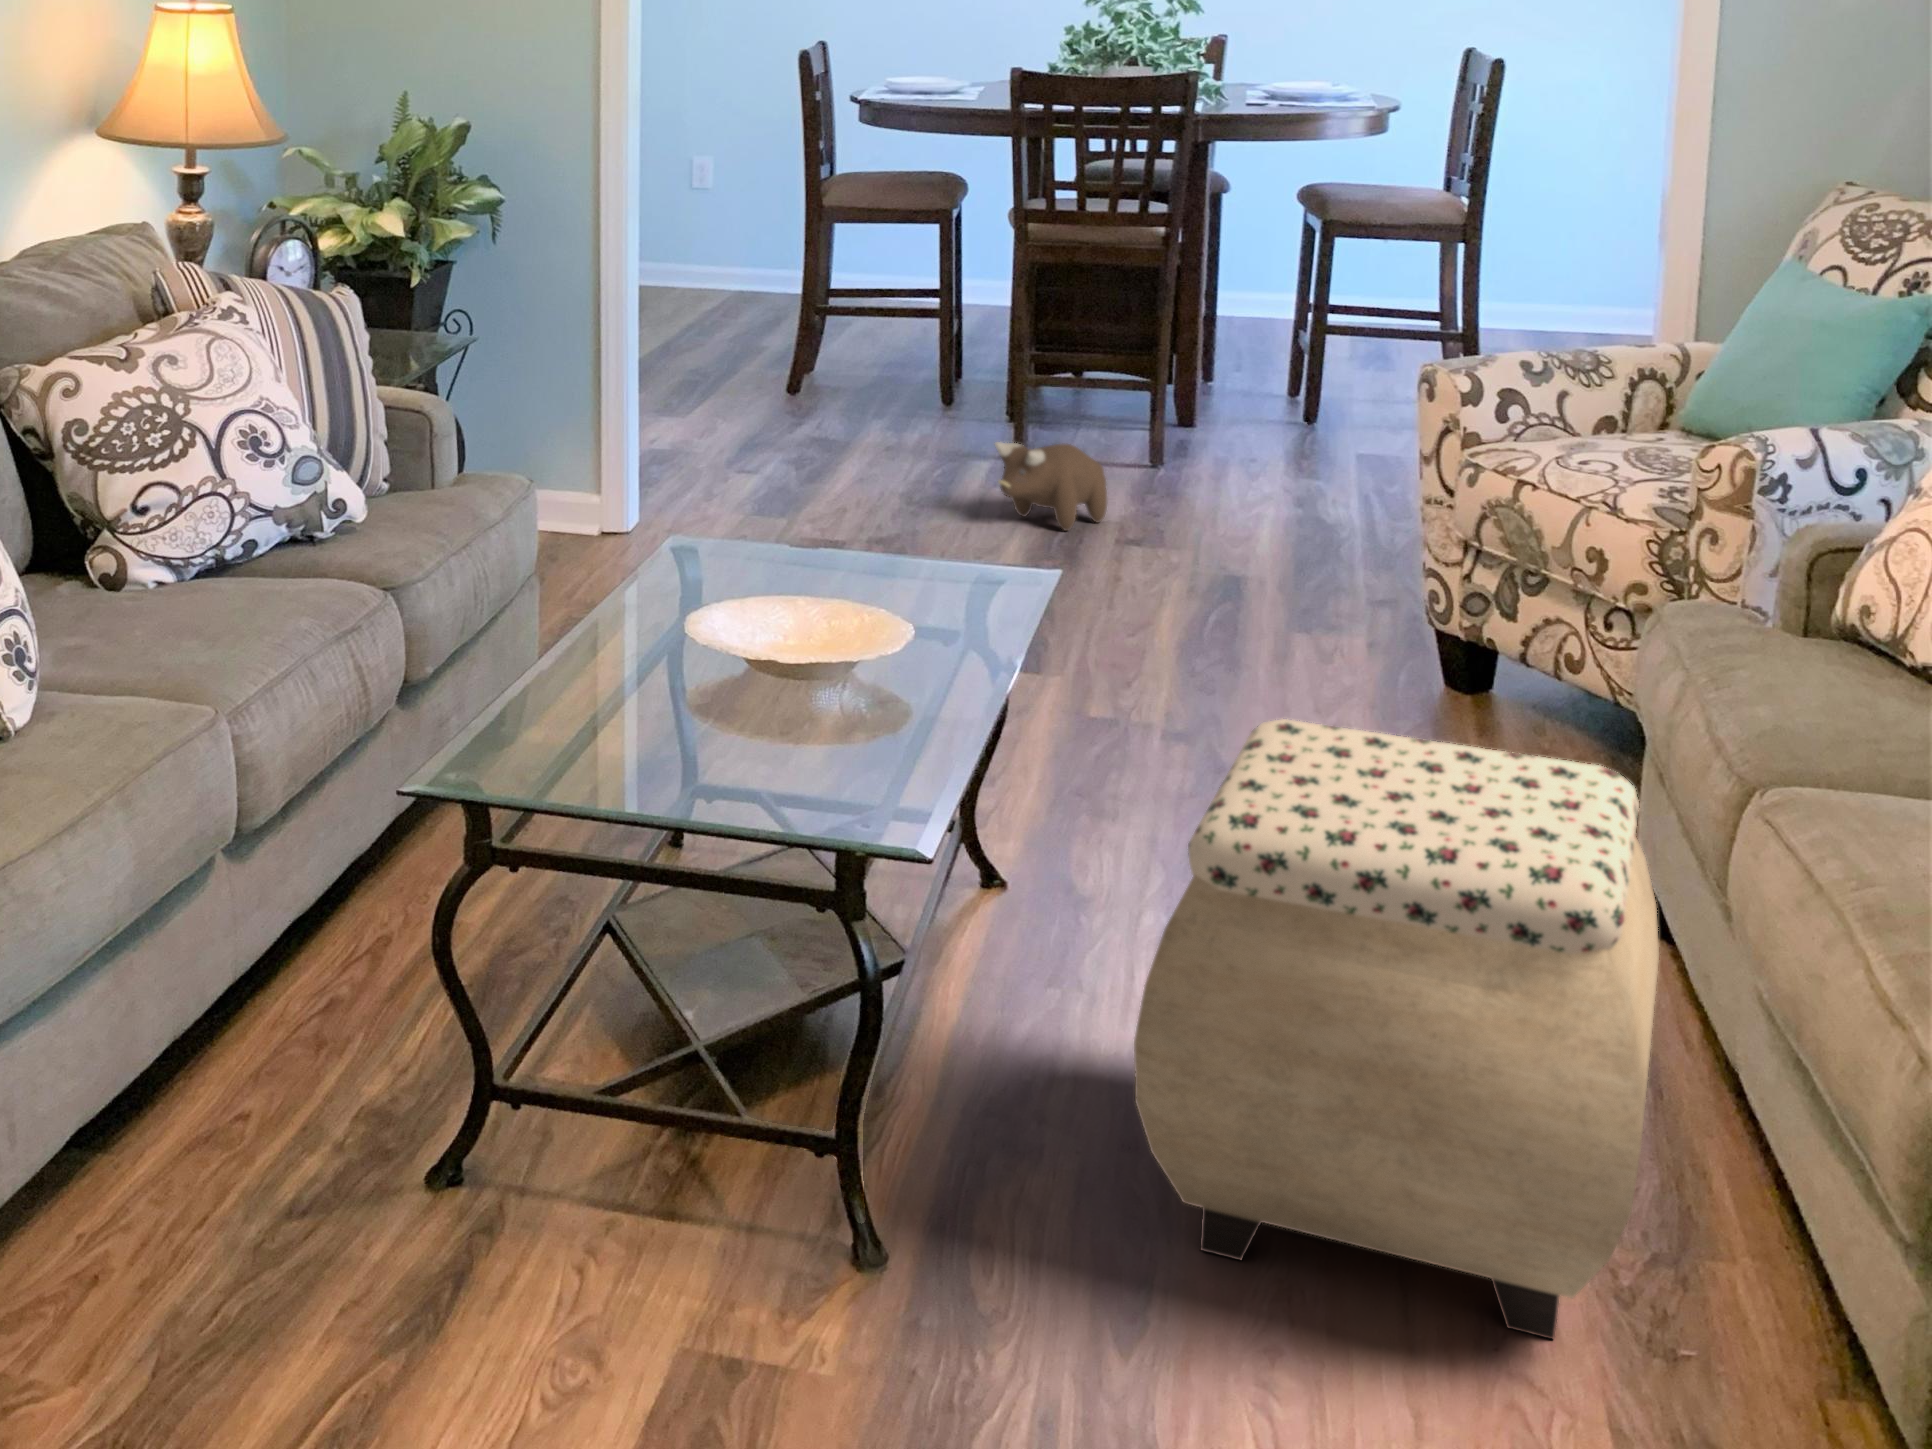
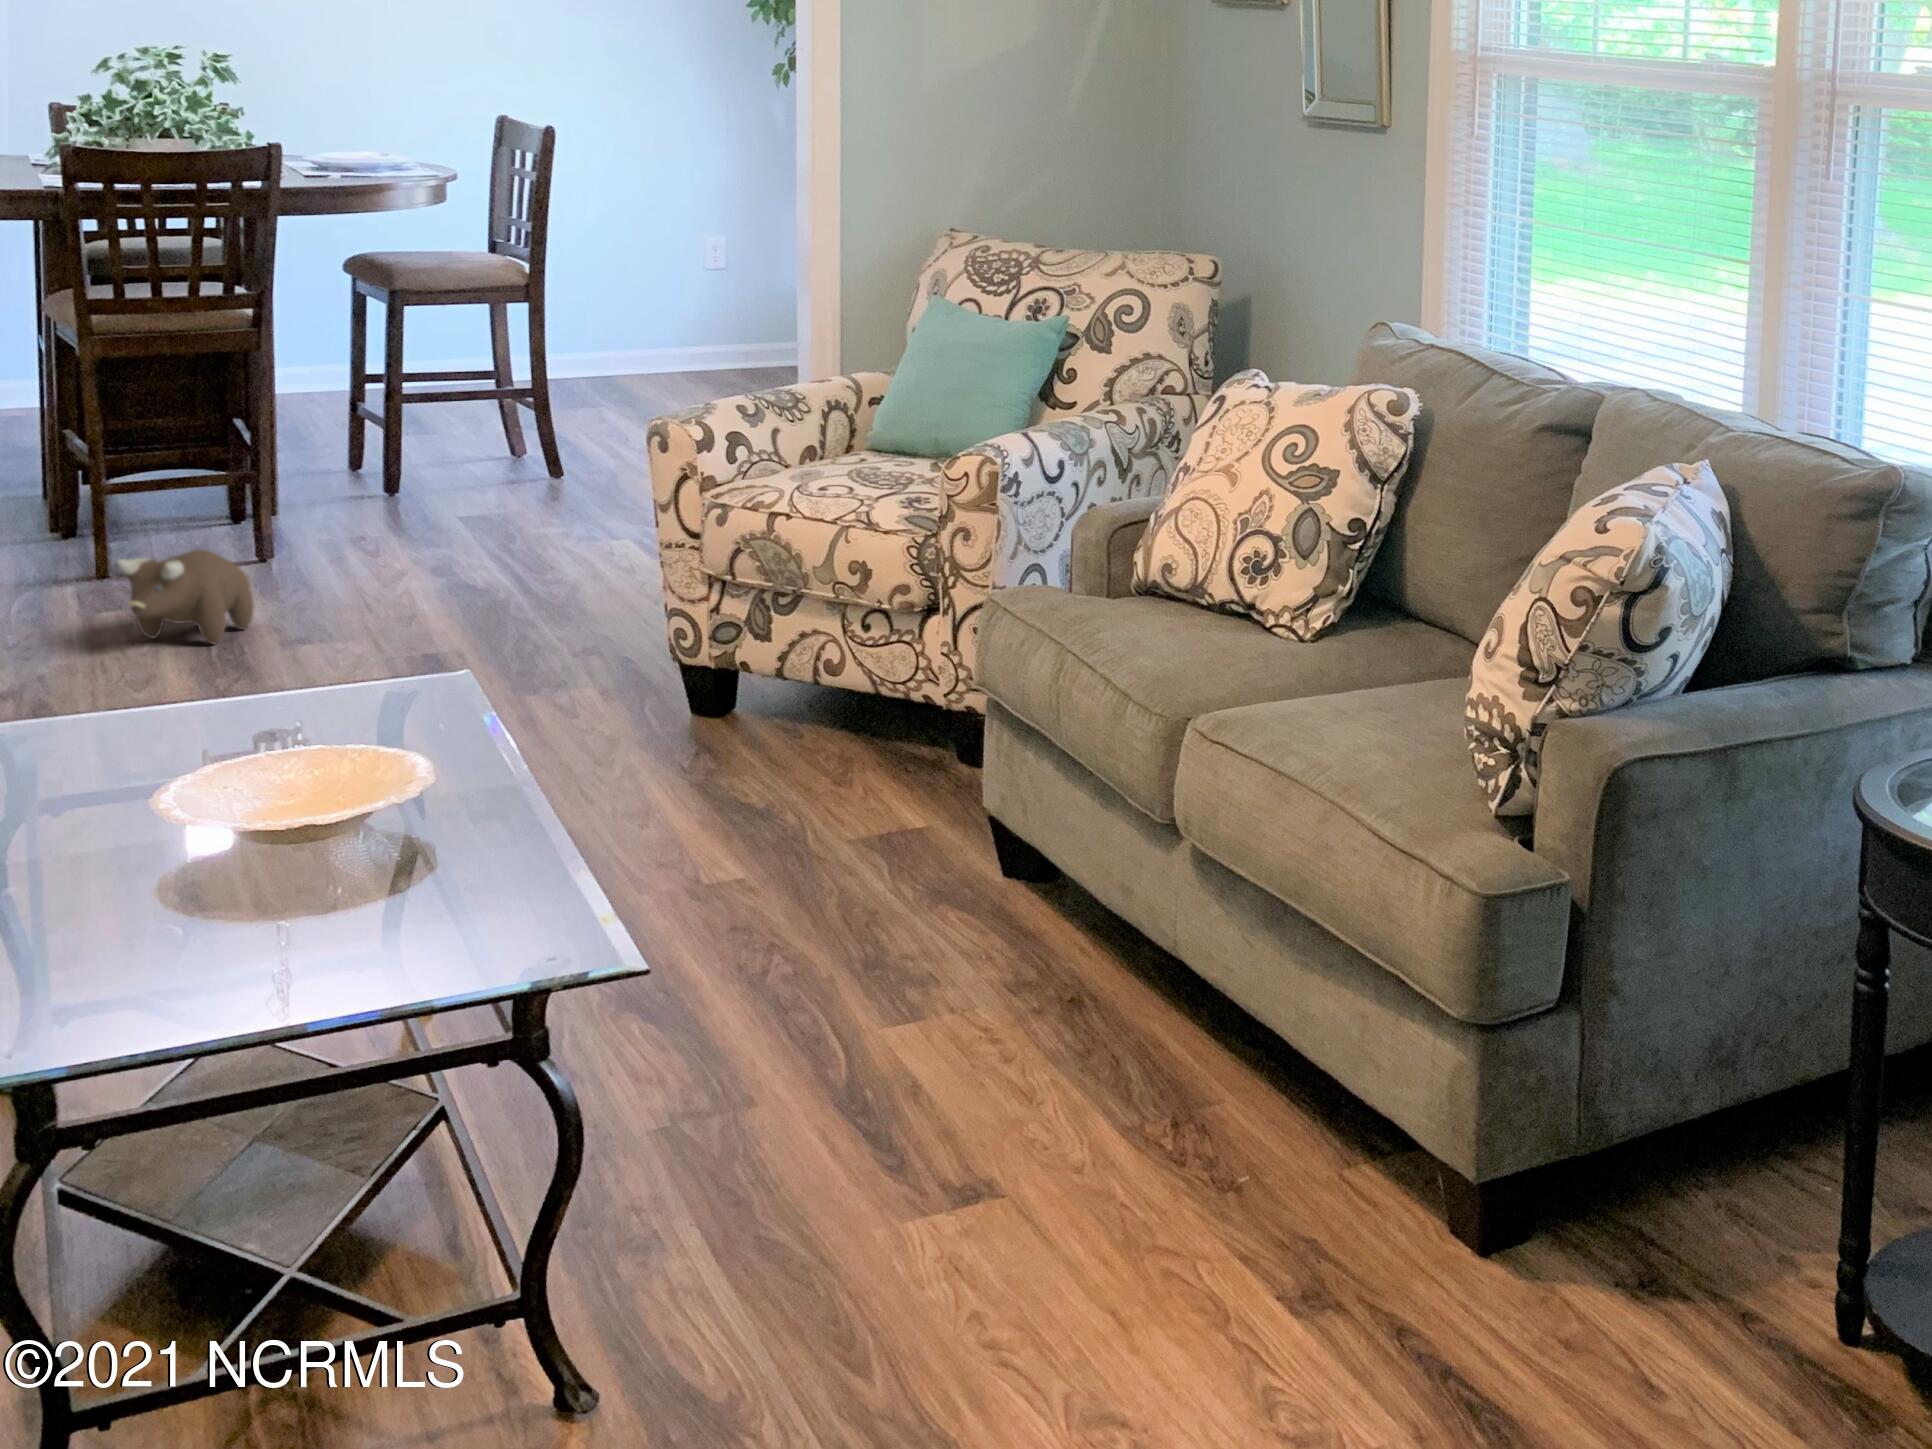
ottoman: present [1134,719,1659,1340] -> none [749,731,1231,1278]

